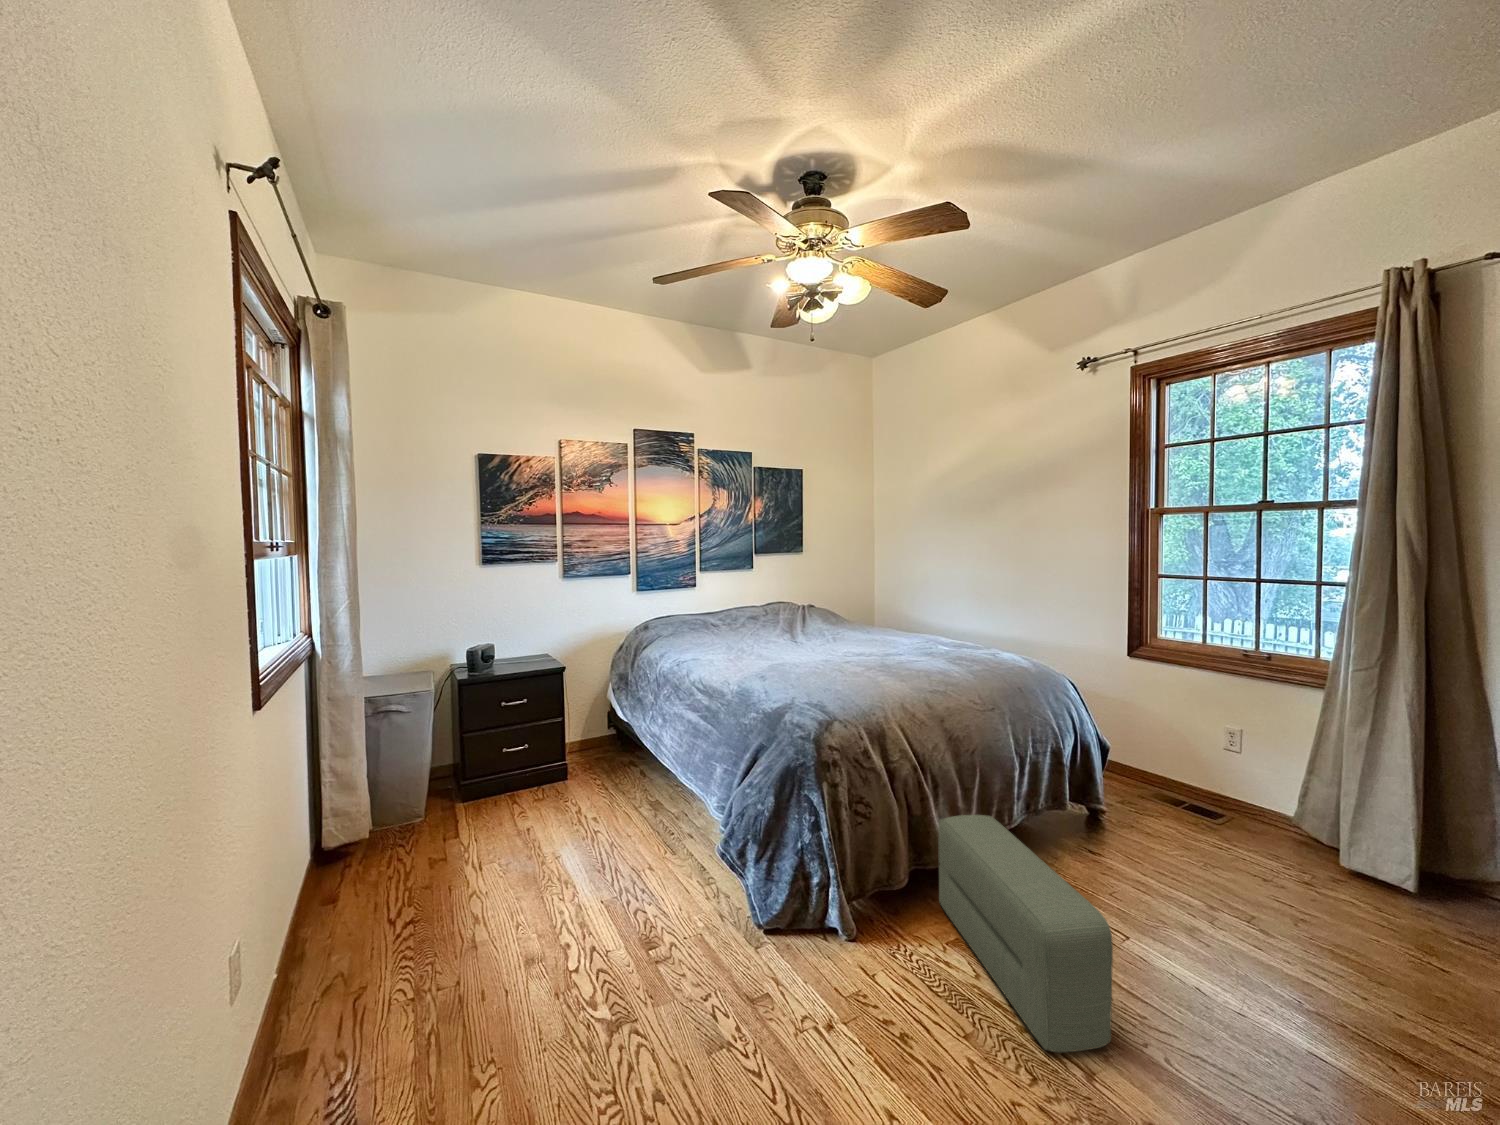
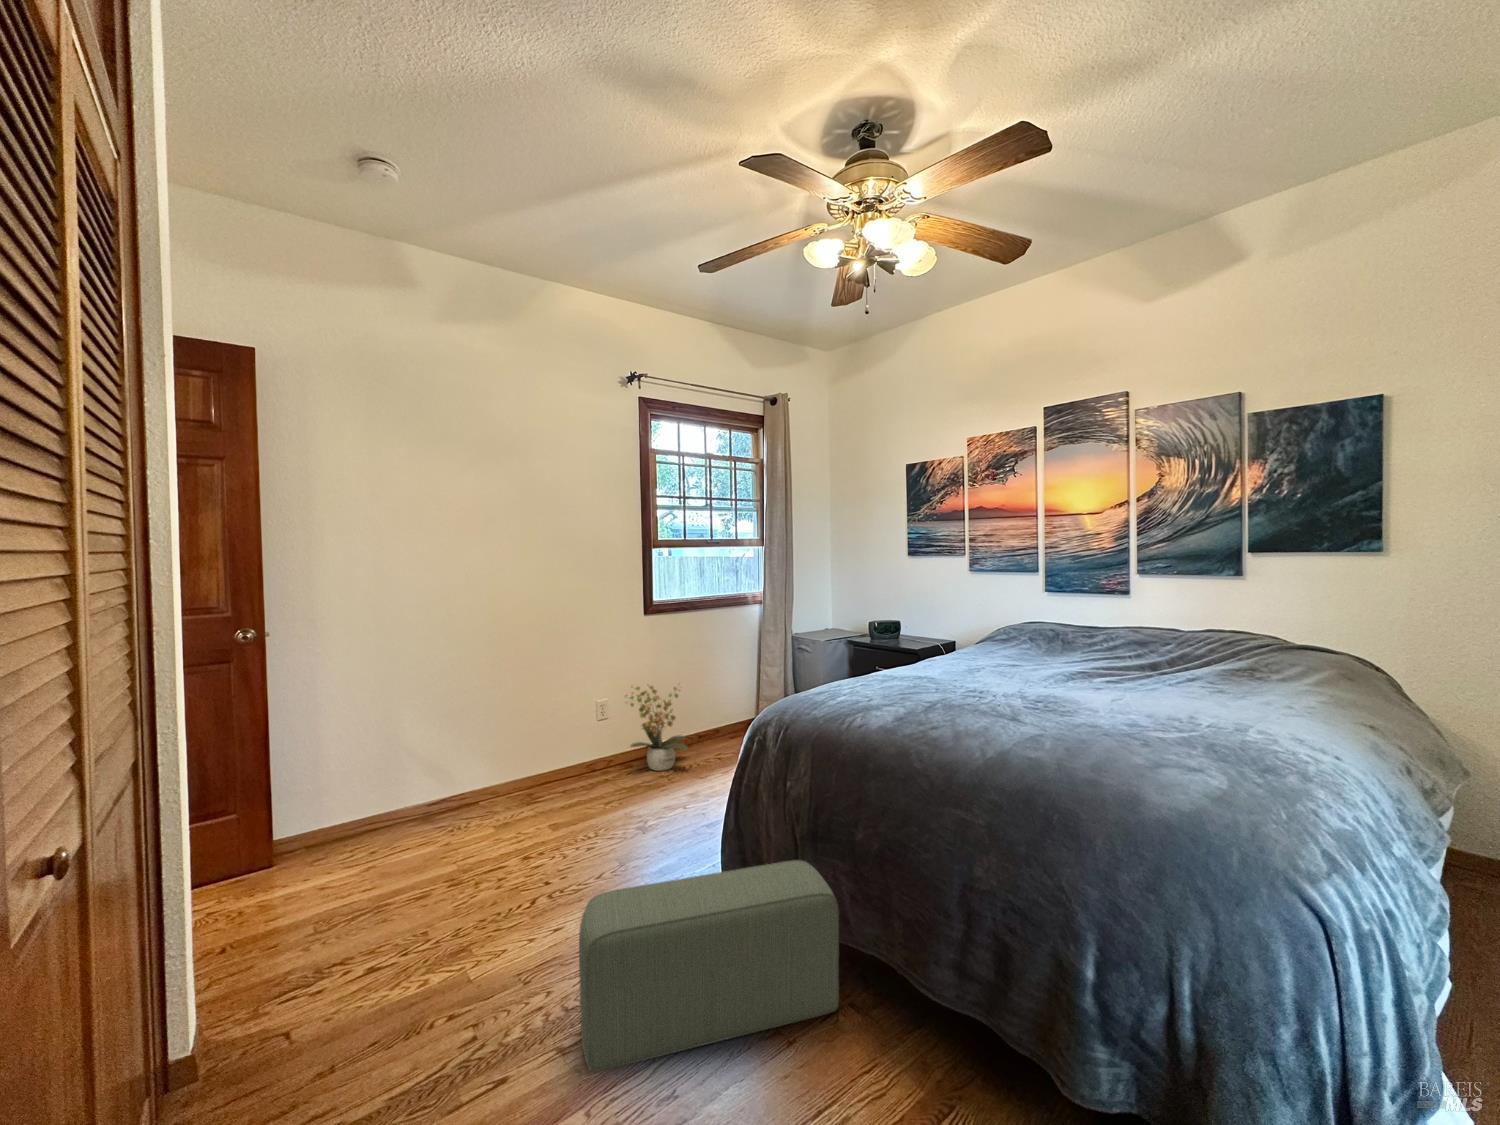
potted plant: none [287,820,456,1009] -> present [626,686,688,771]

